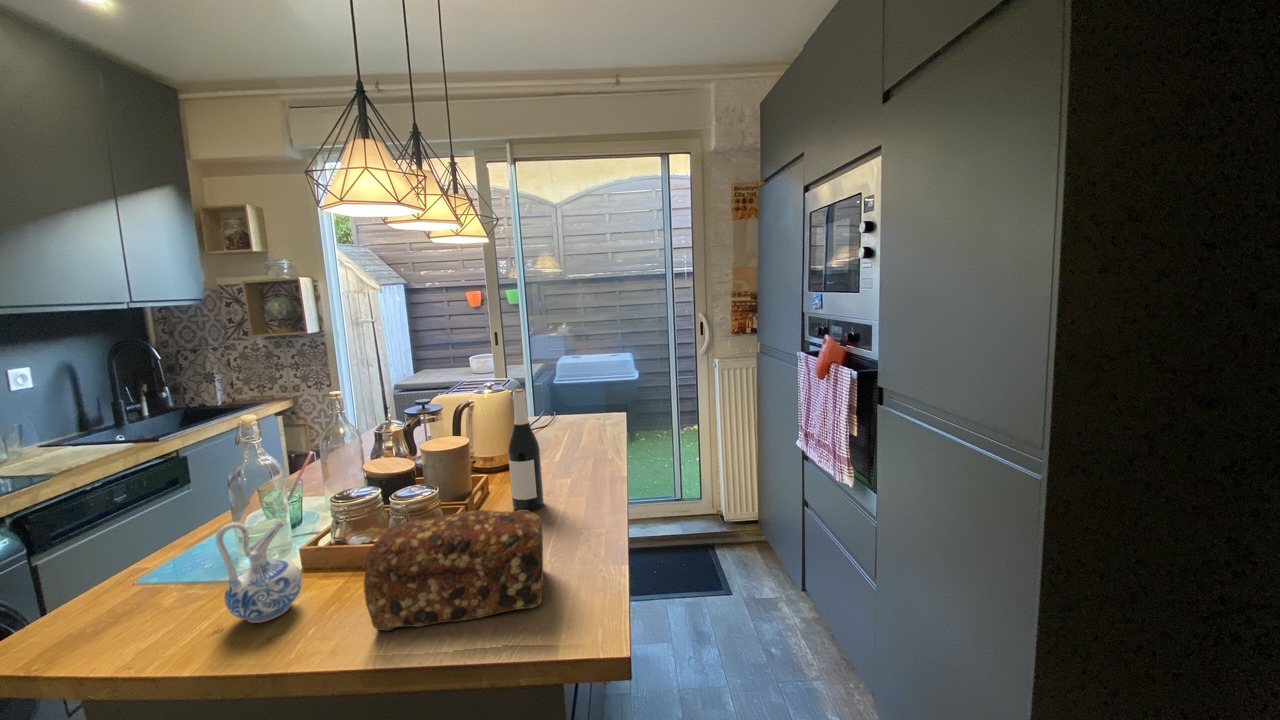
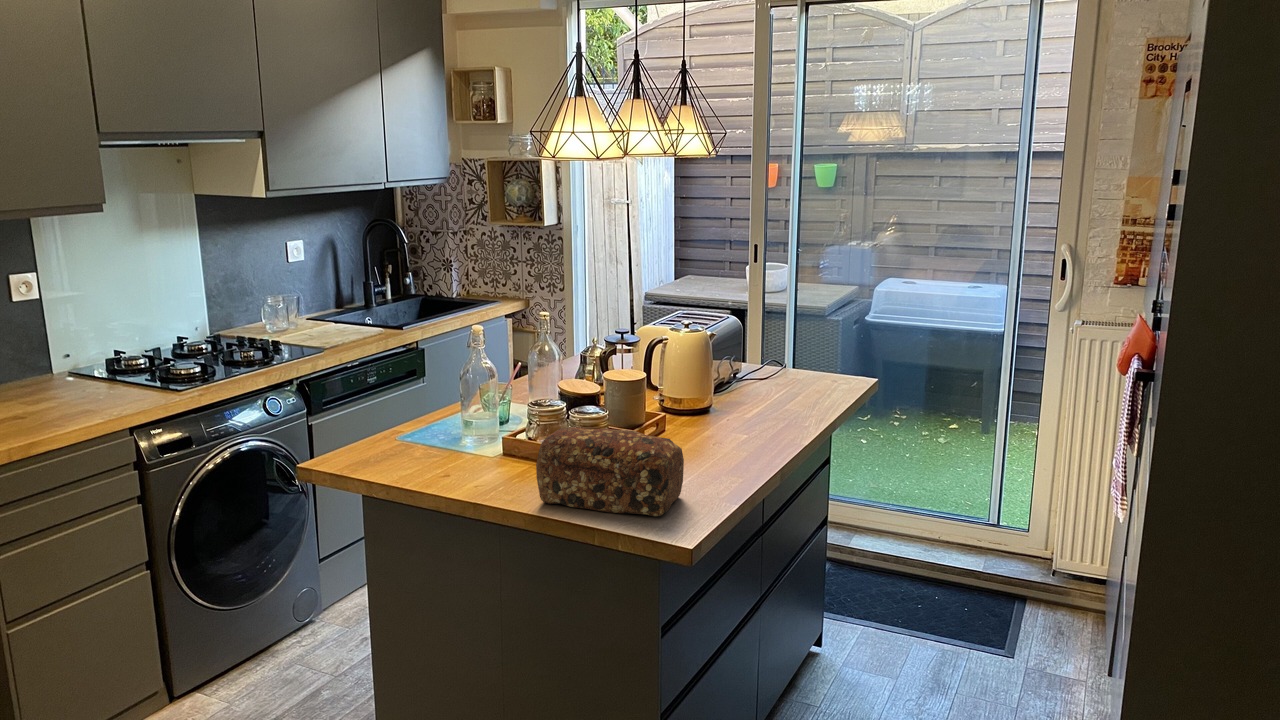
wine bottle: present [508,389,544,511] -> none [686,329,718,454]
ceramic pitcher: present [216,521,302,623] -> none [450,401,500,480]

